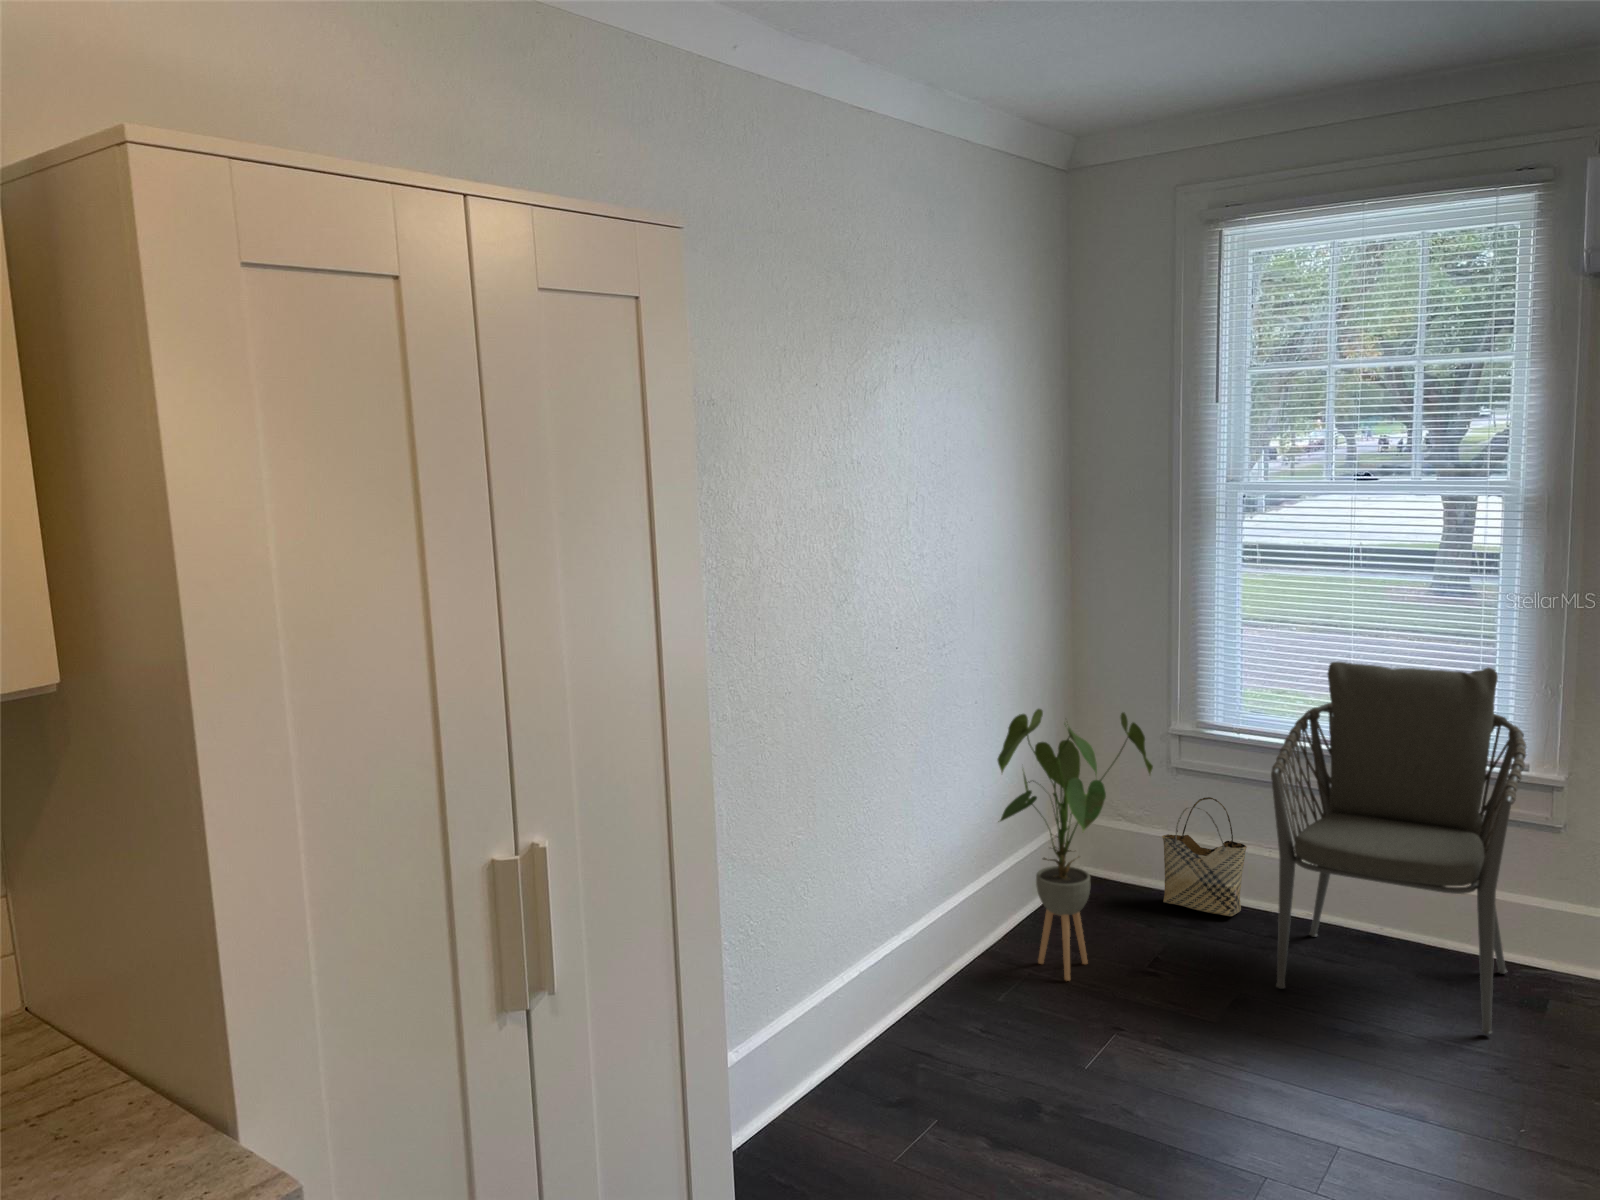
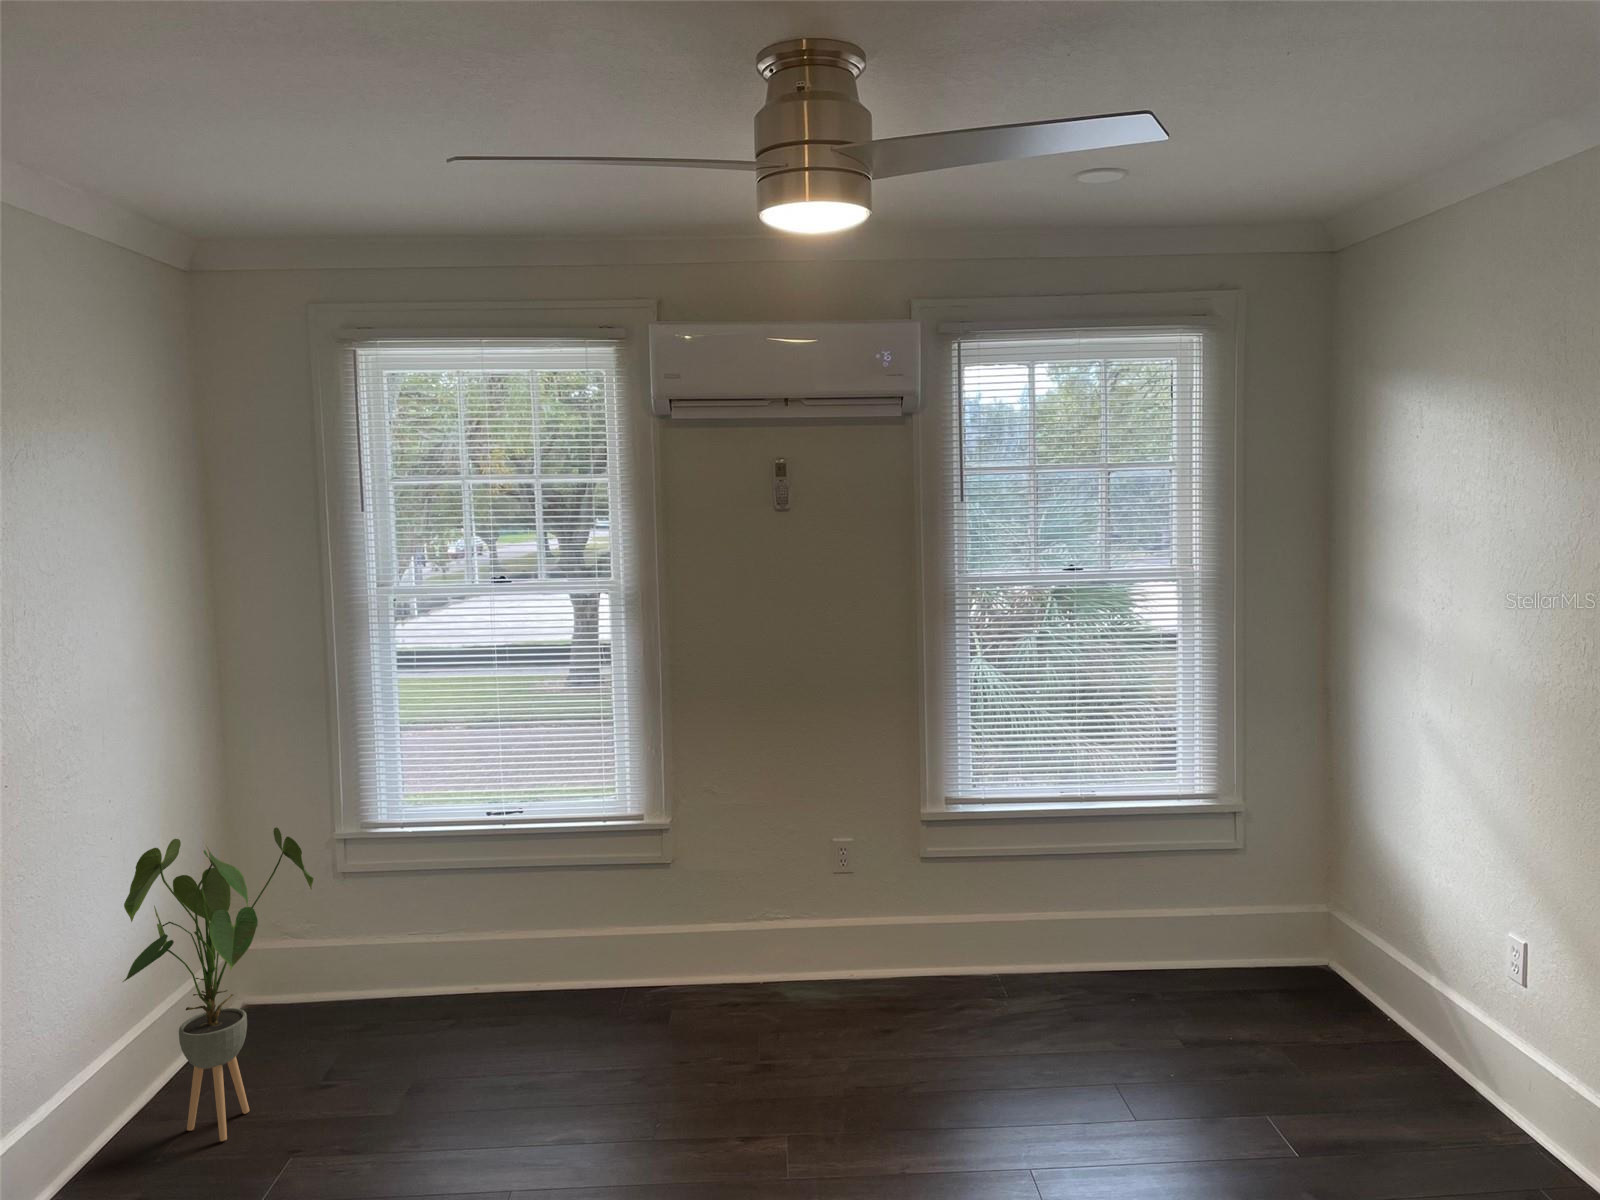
armchair: present [1271,662,1526,1035] -> none [433,737,643,1074]
woven basket: present [1162,797,1247,916] -> none [331,896,418,1015]

